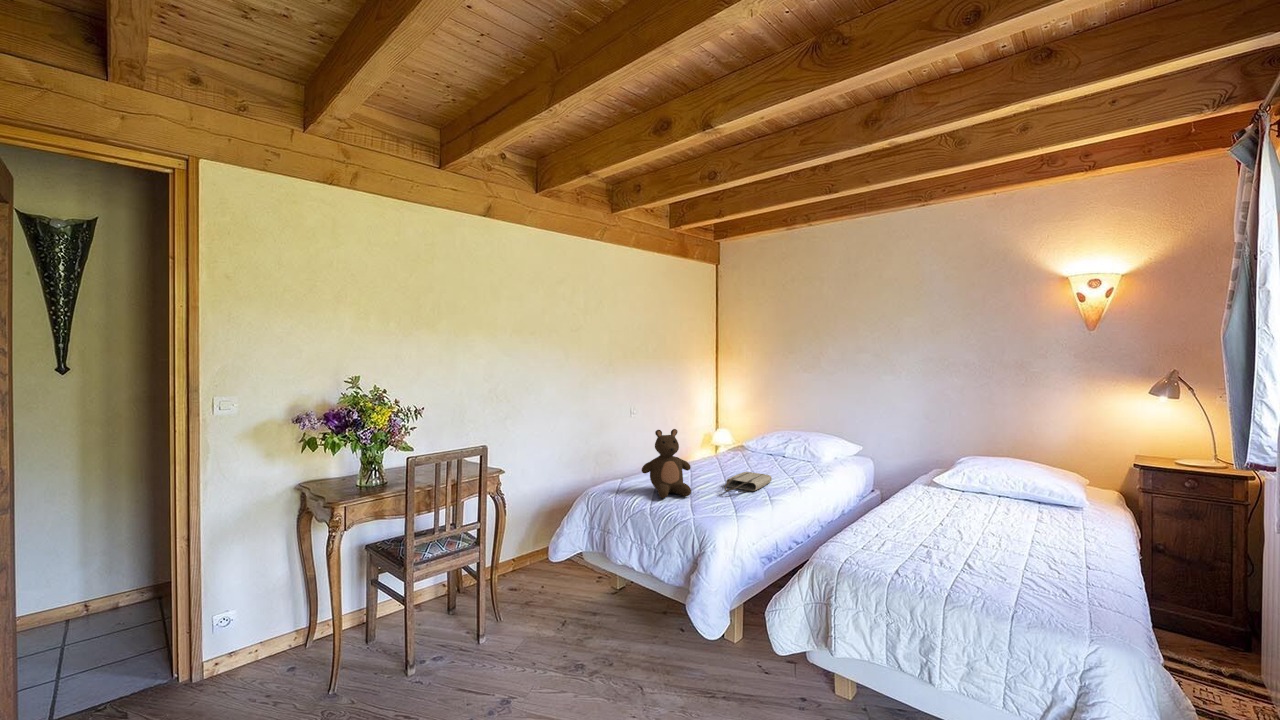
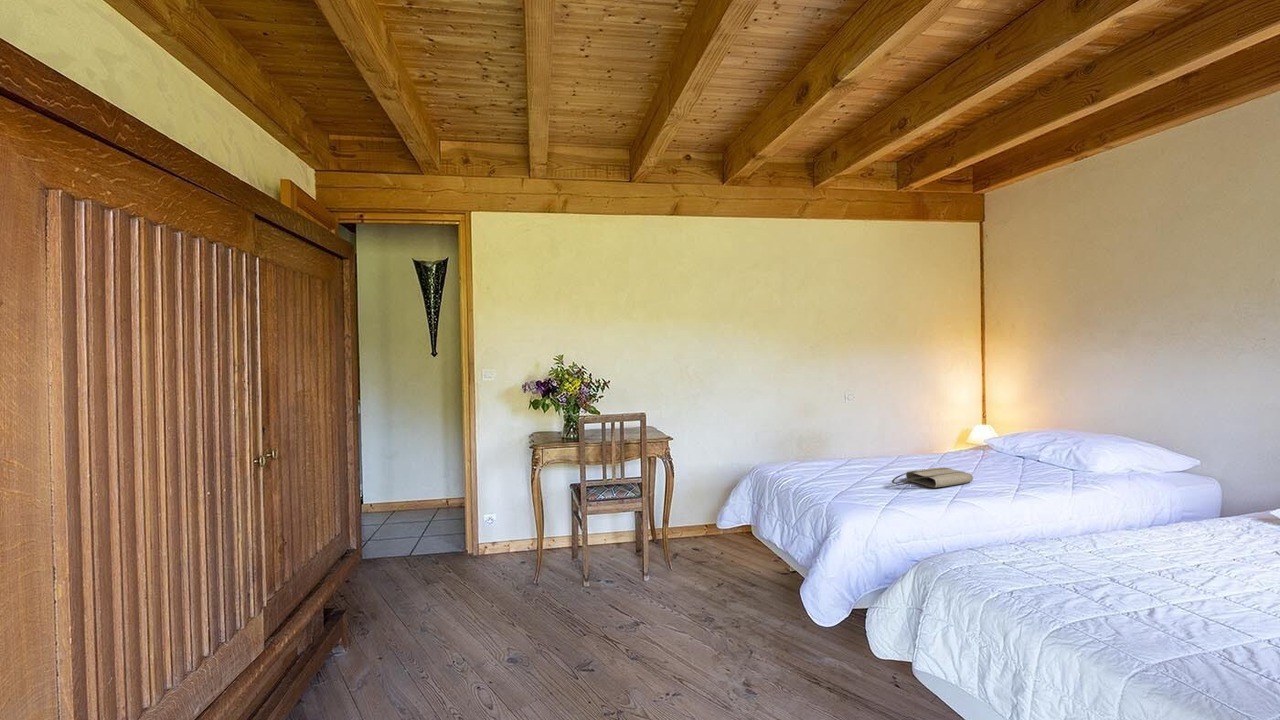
stuffed bear: present [642,429,691,498] -> none [803,411,860,483]

